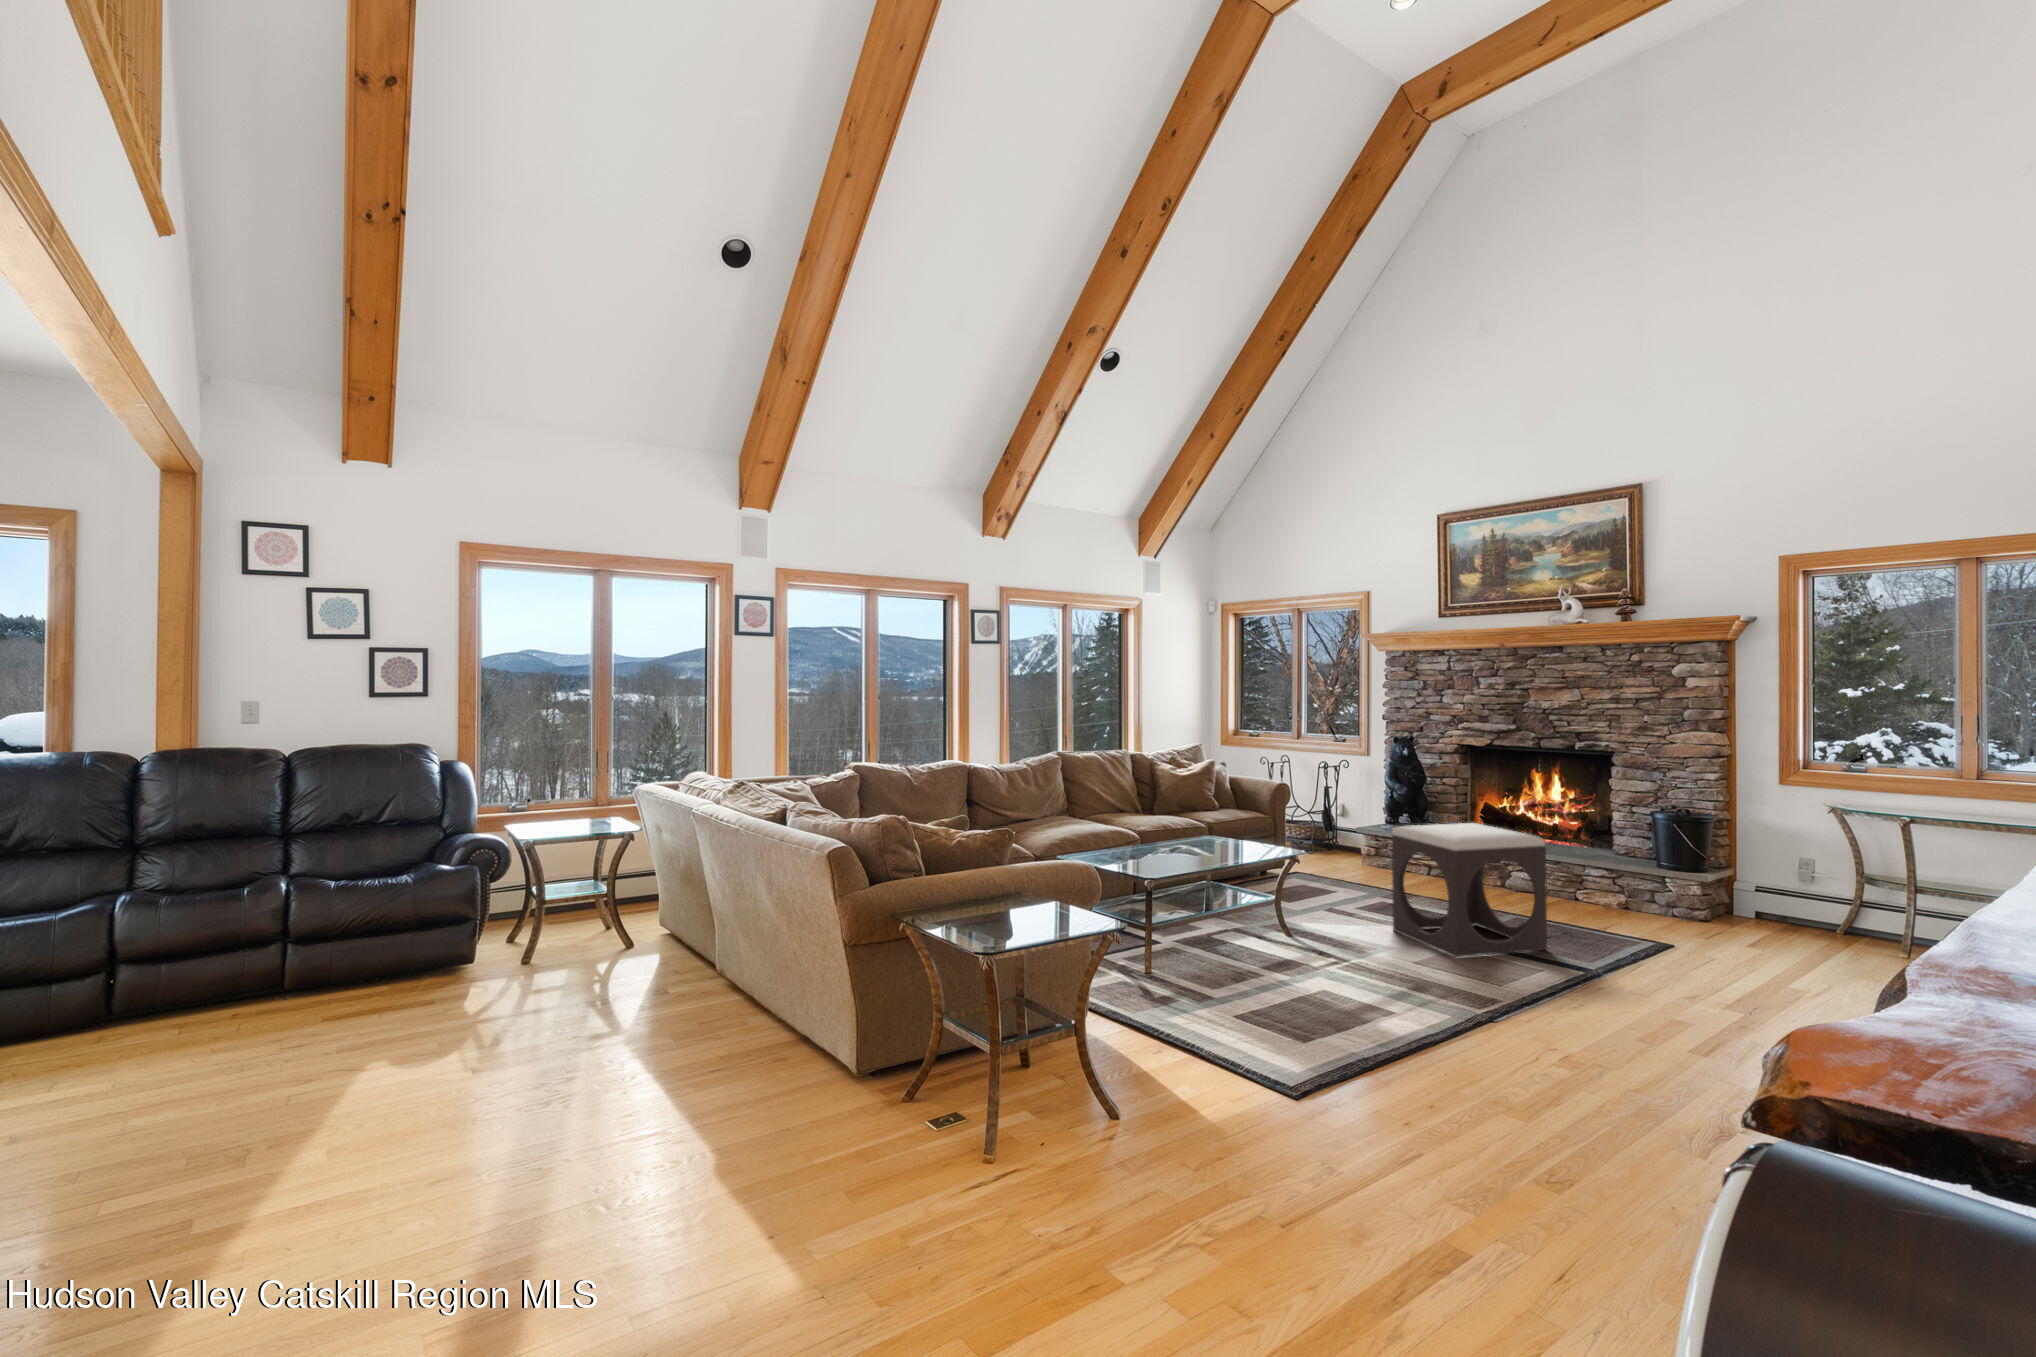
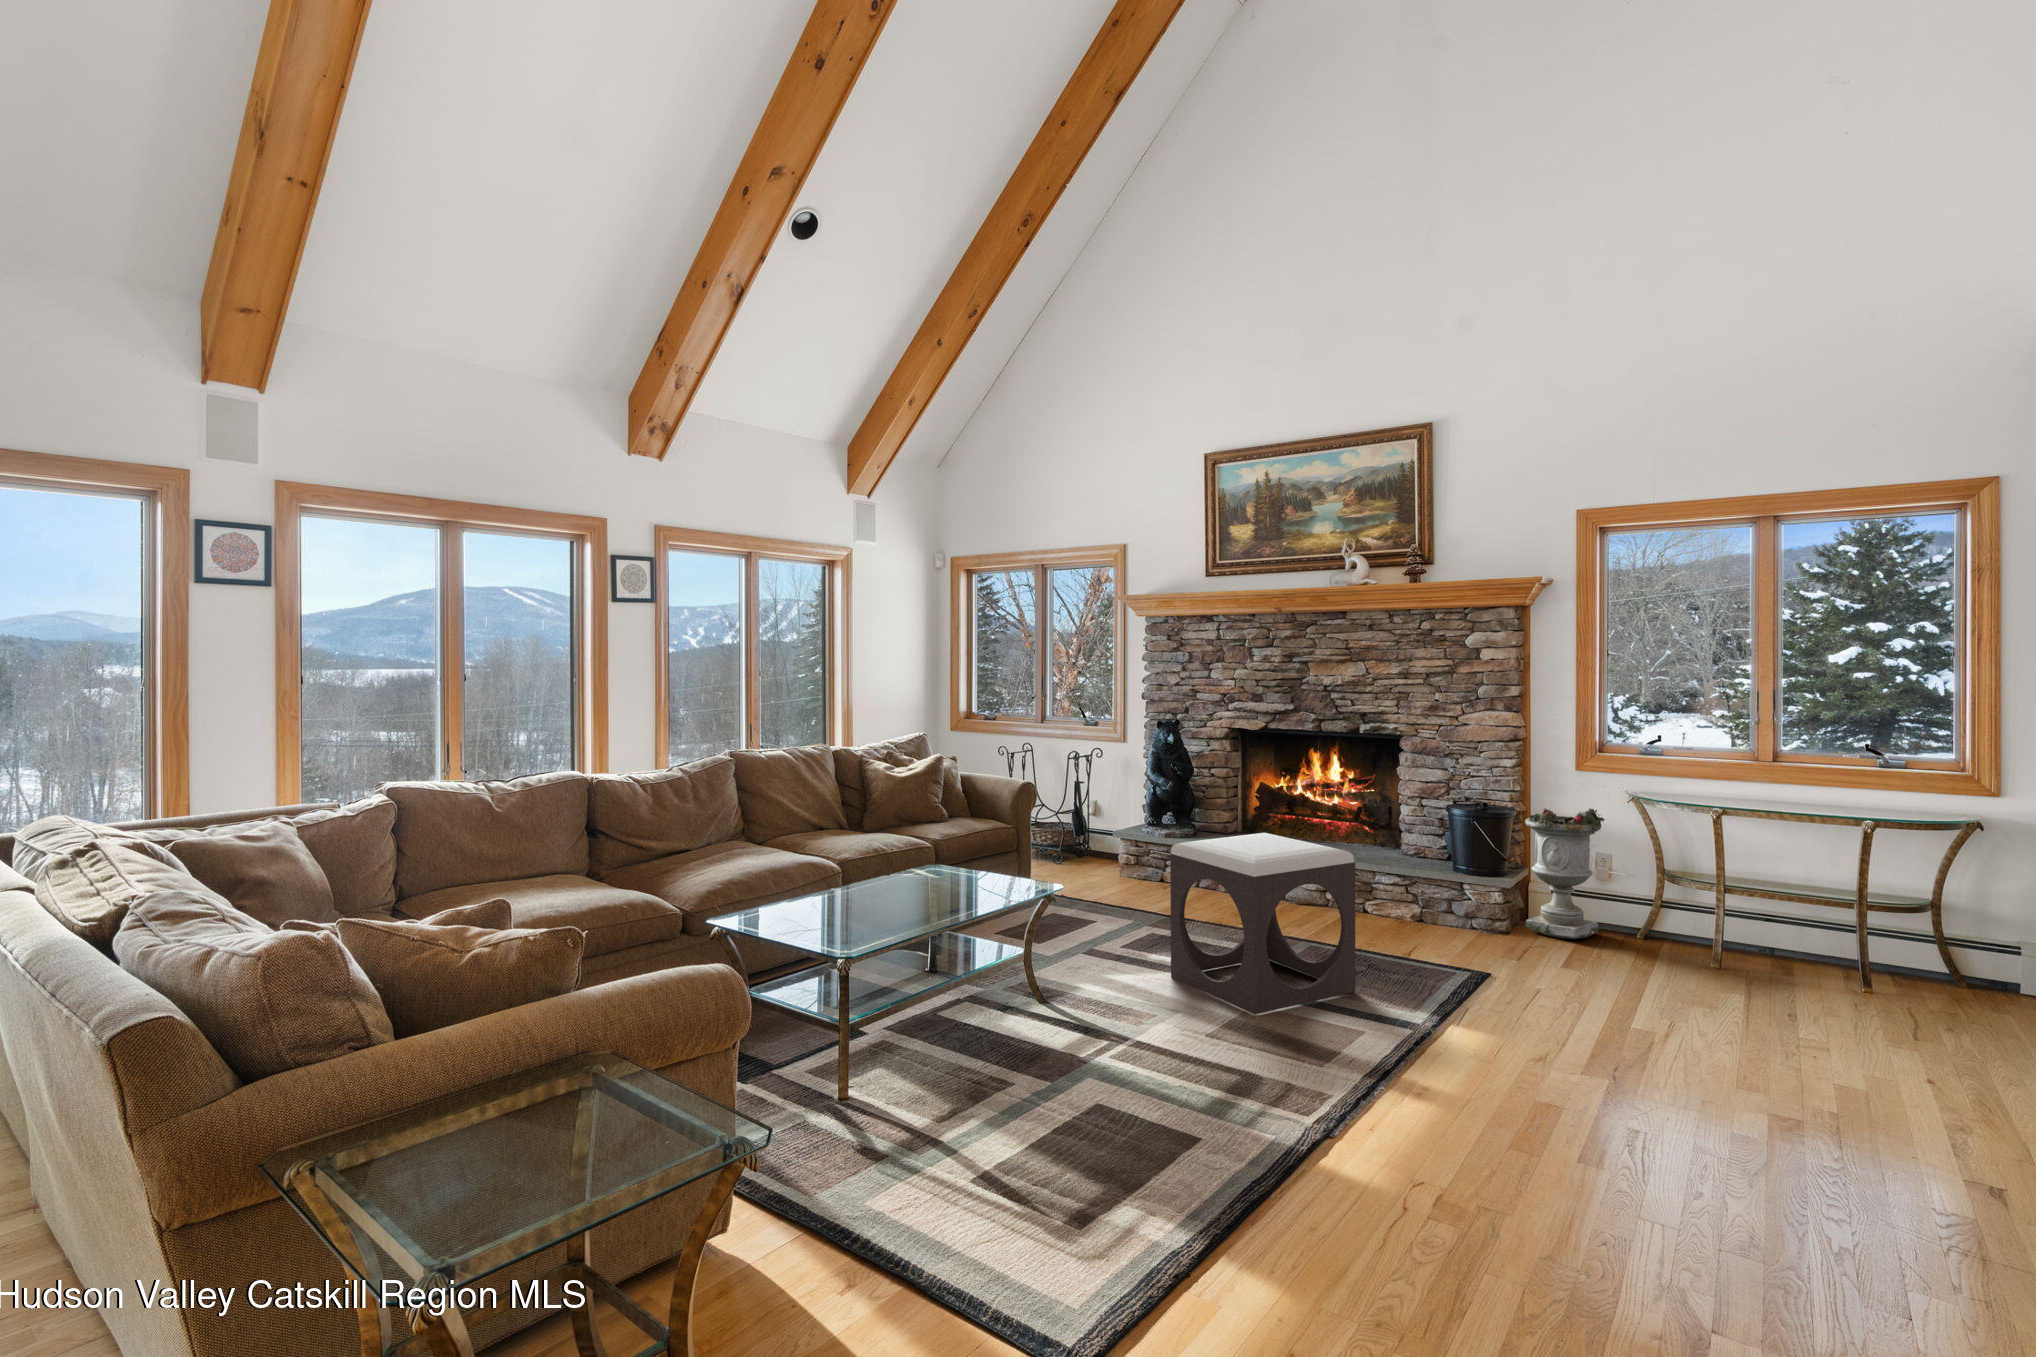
planter: none [1724,815,1802,930] -> present [1525,808,1605,939]

